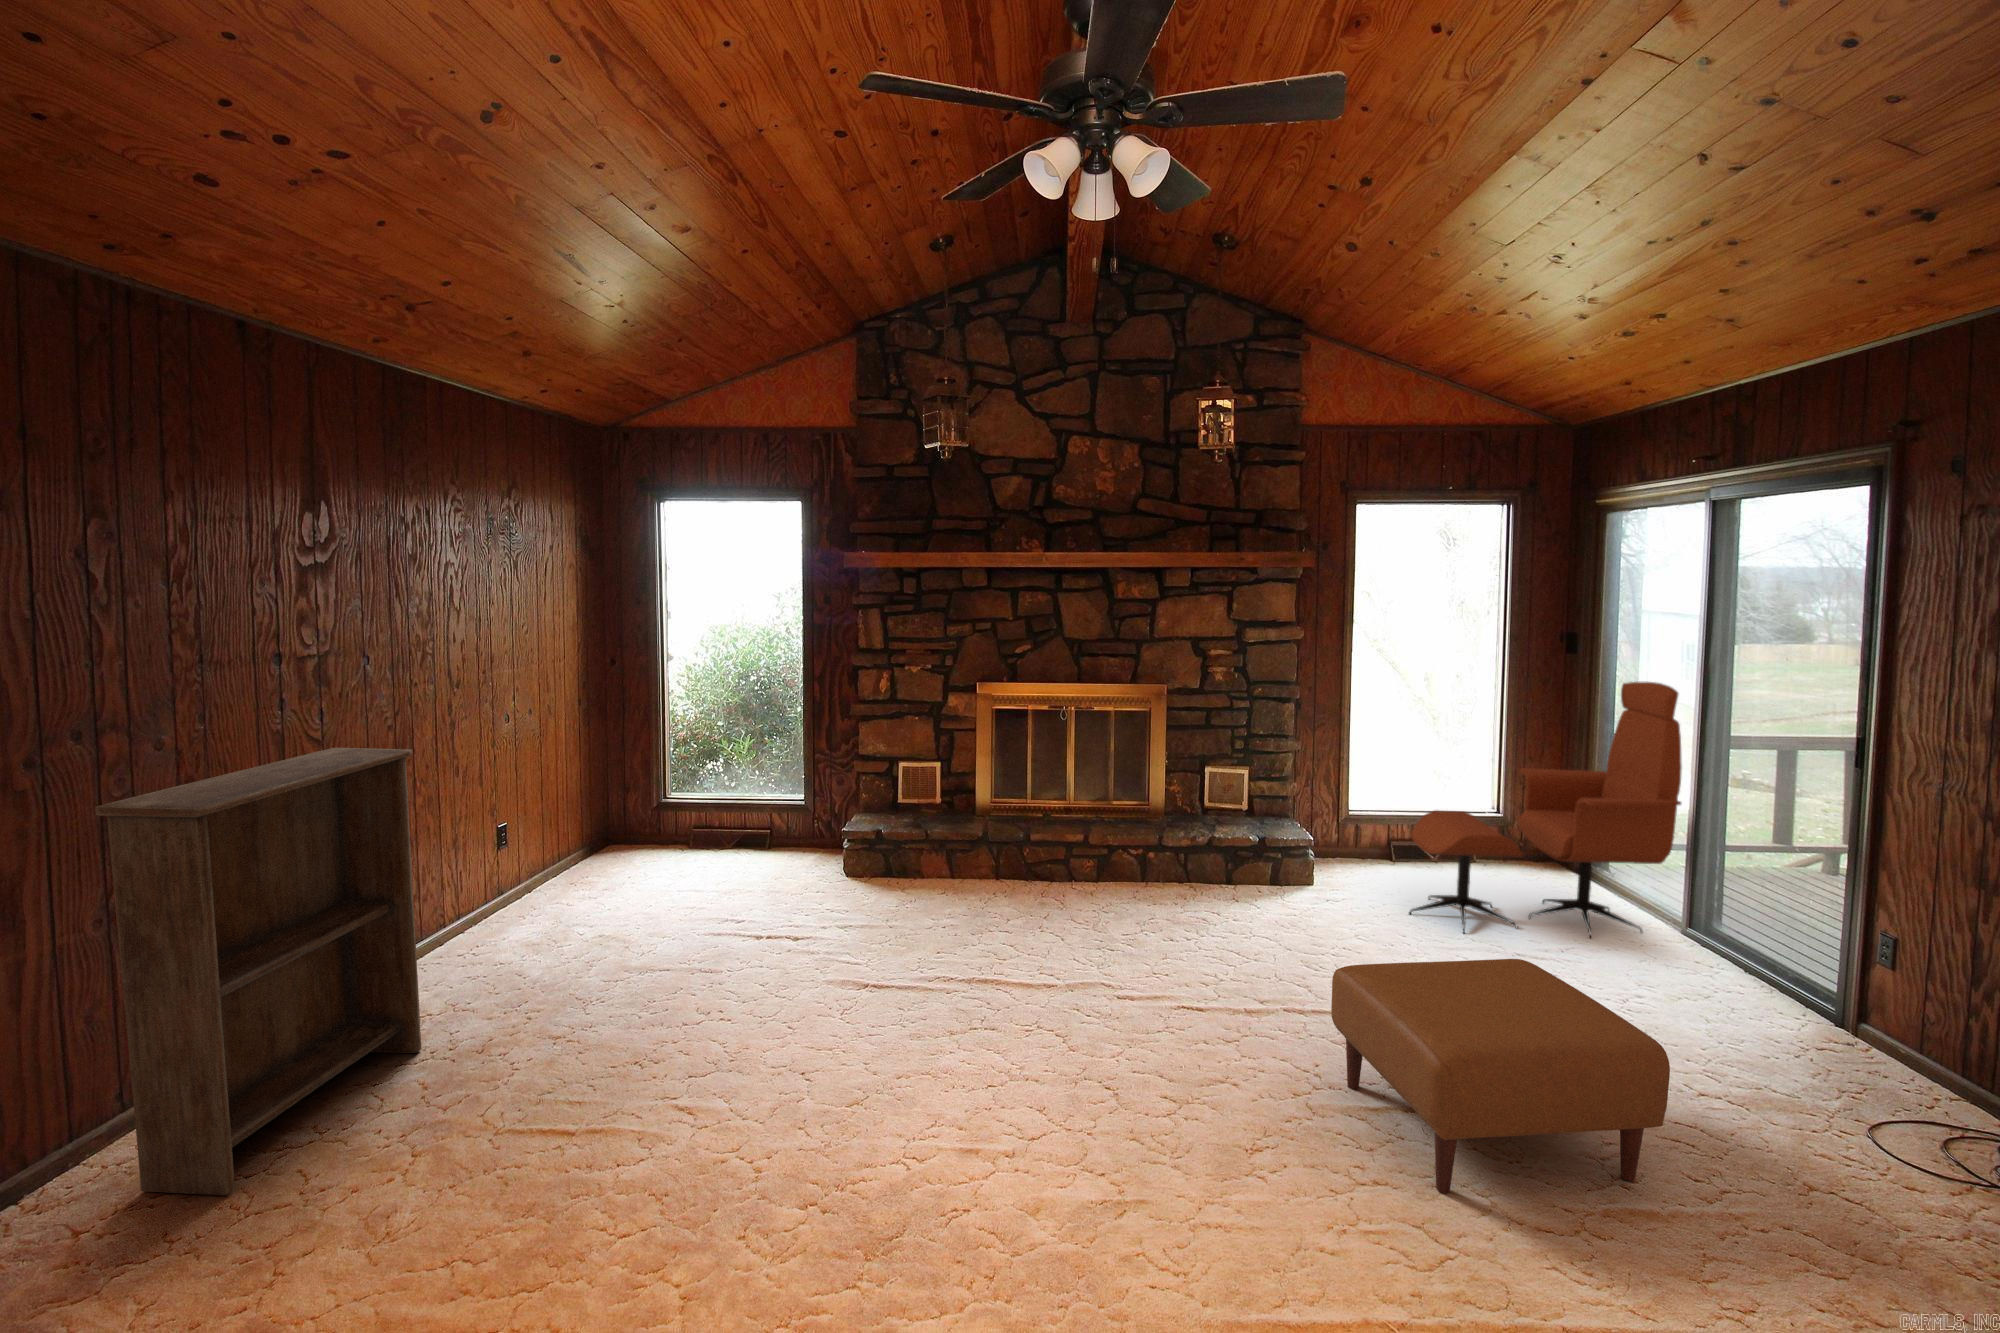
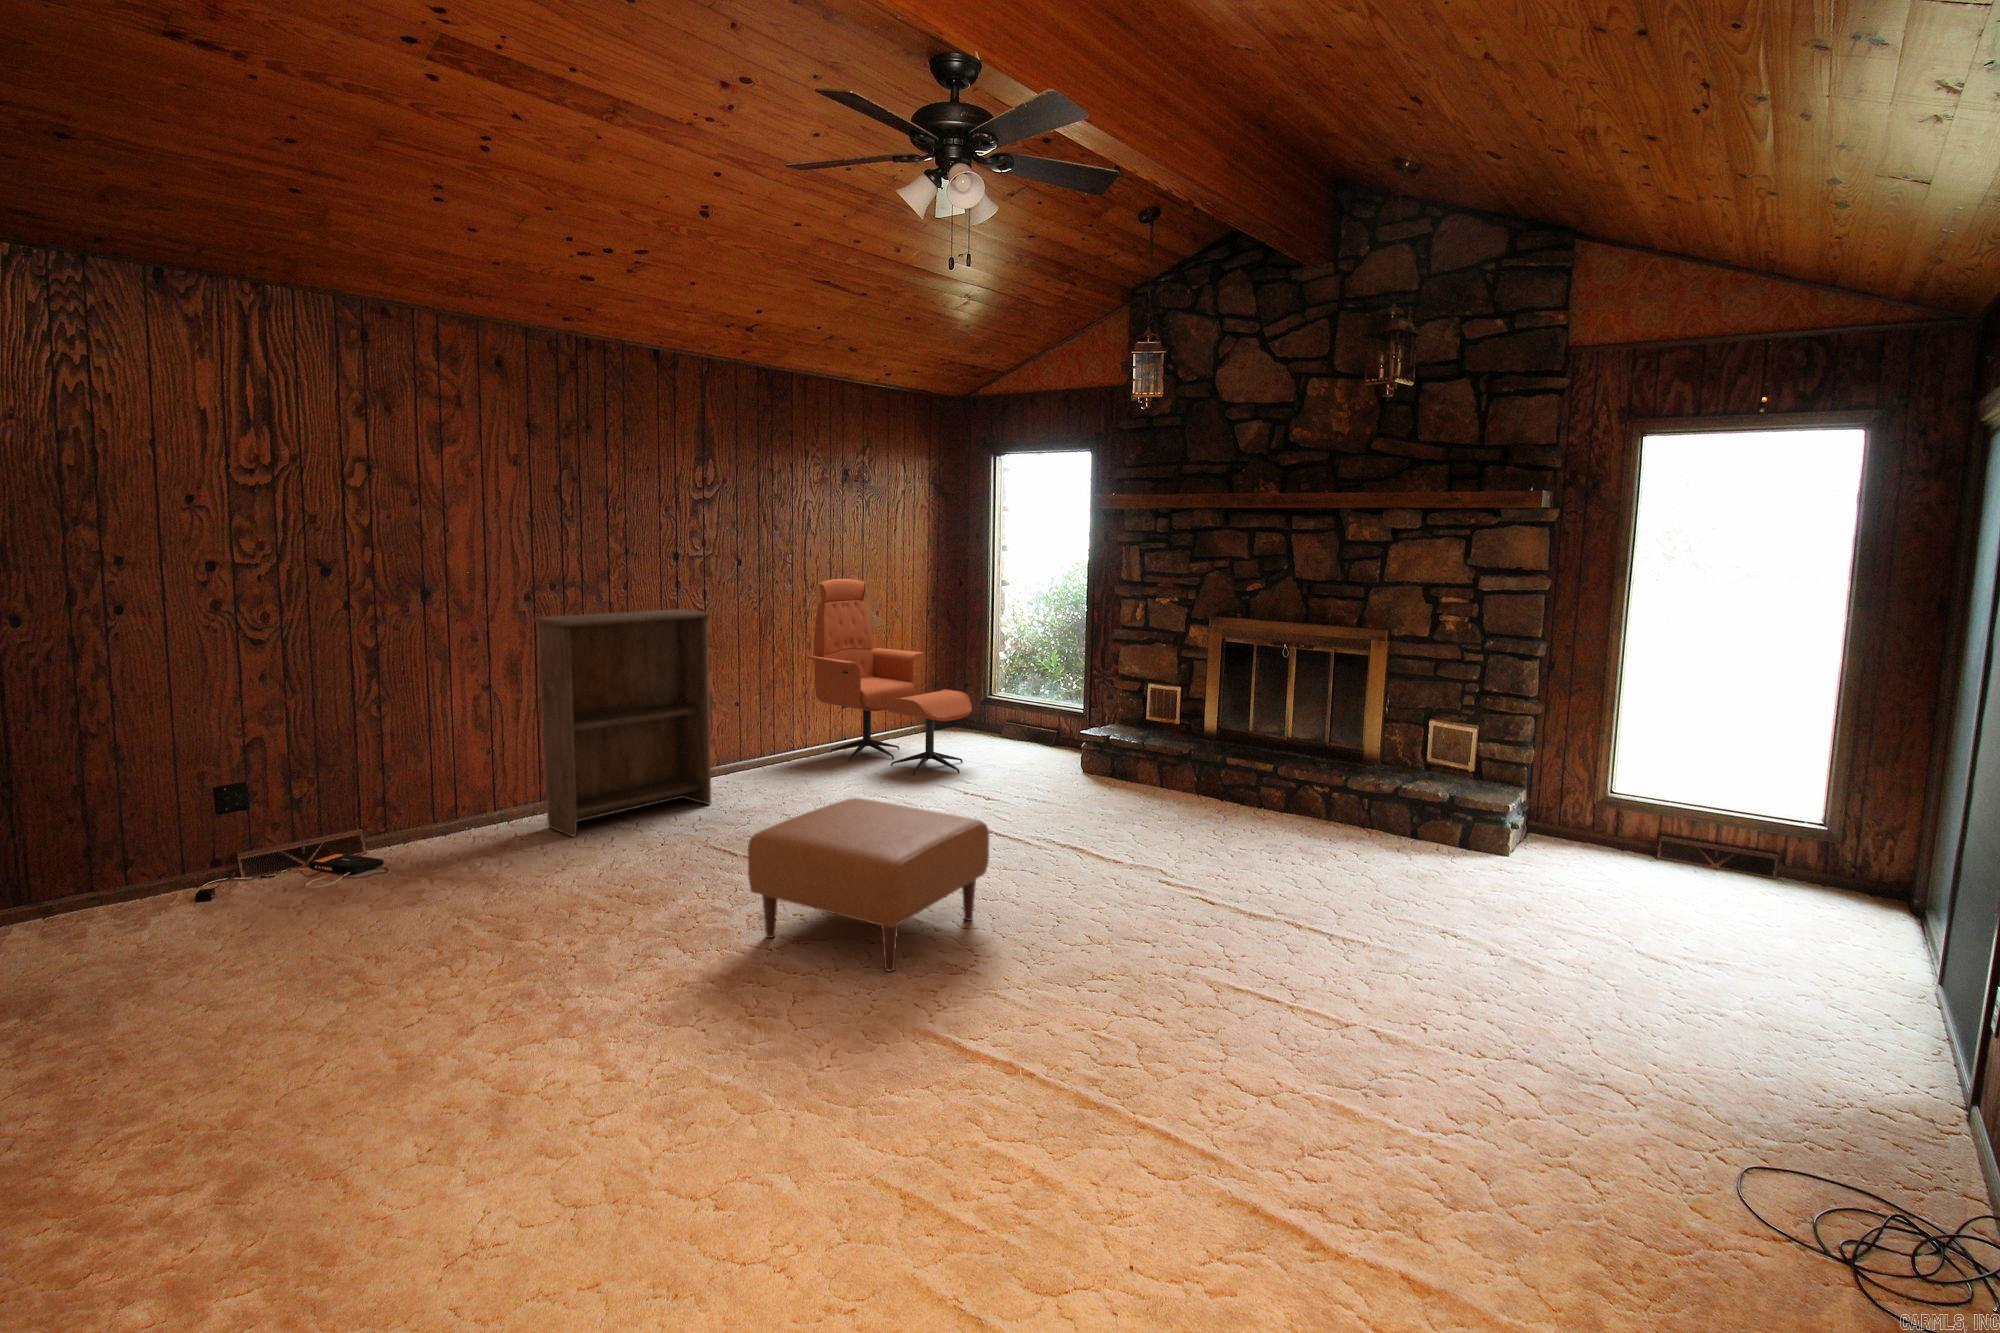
lounge chair: present [1409,682,1682,937] -> present [807,579,972,775]
ottoman: present [1331,959,1670,1193] -> present [748,798,989,971]

